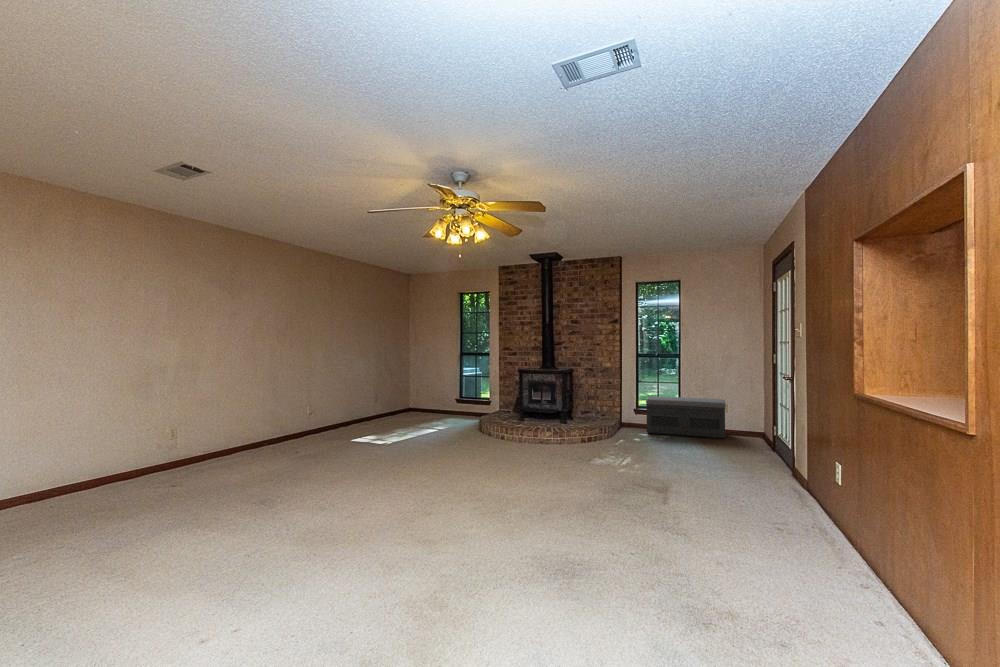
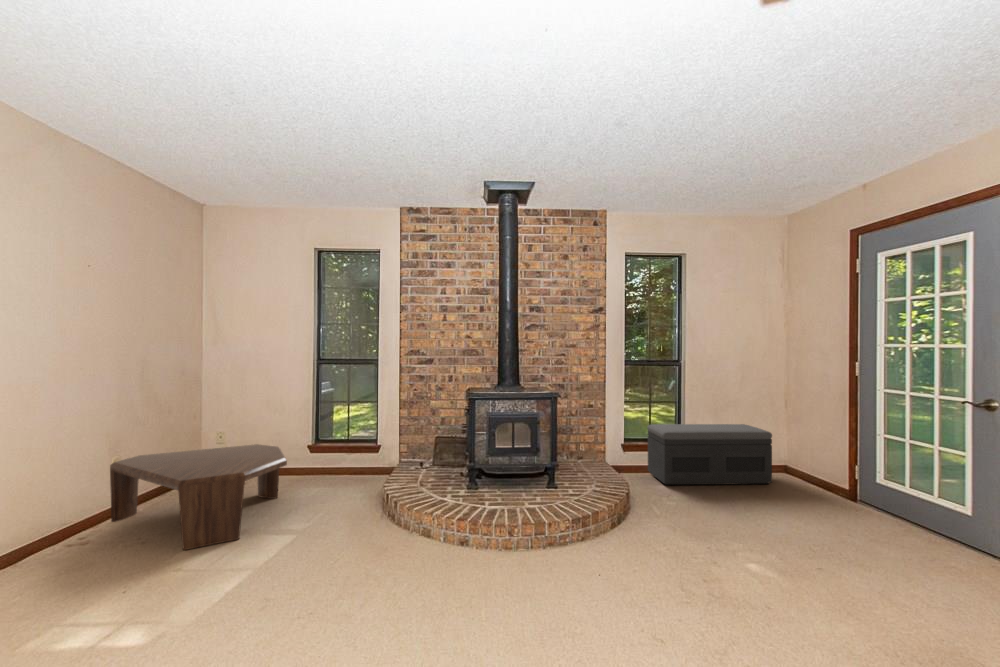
coffee table: none [369,394,437,431] -> present [110,444,287,550]

